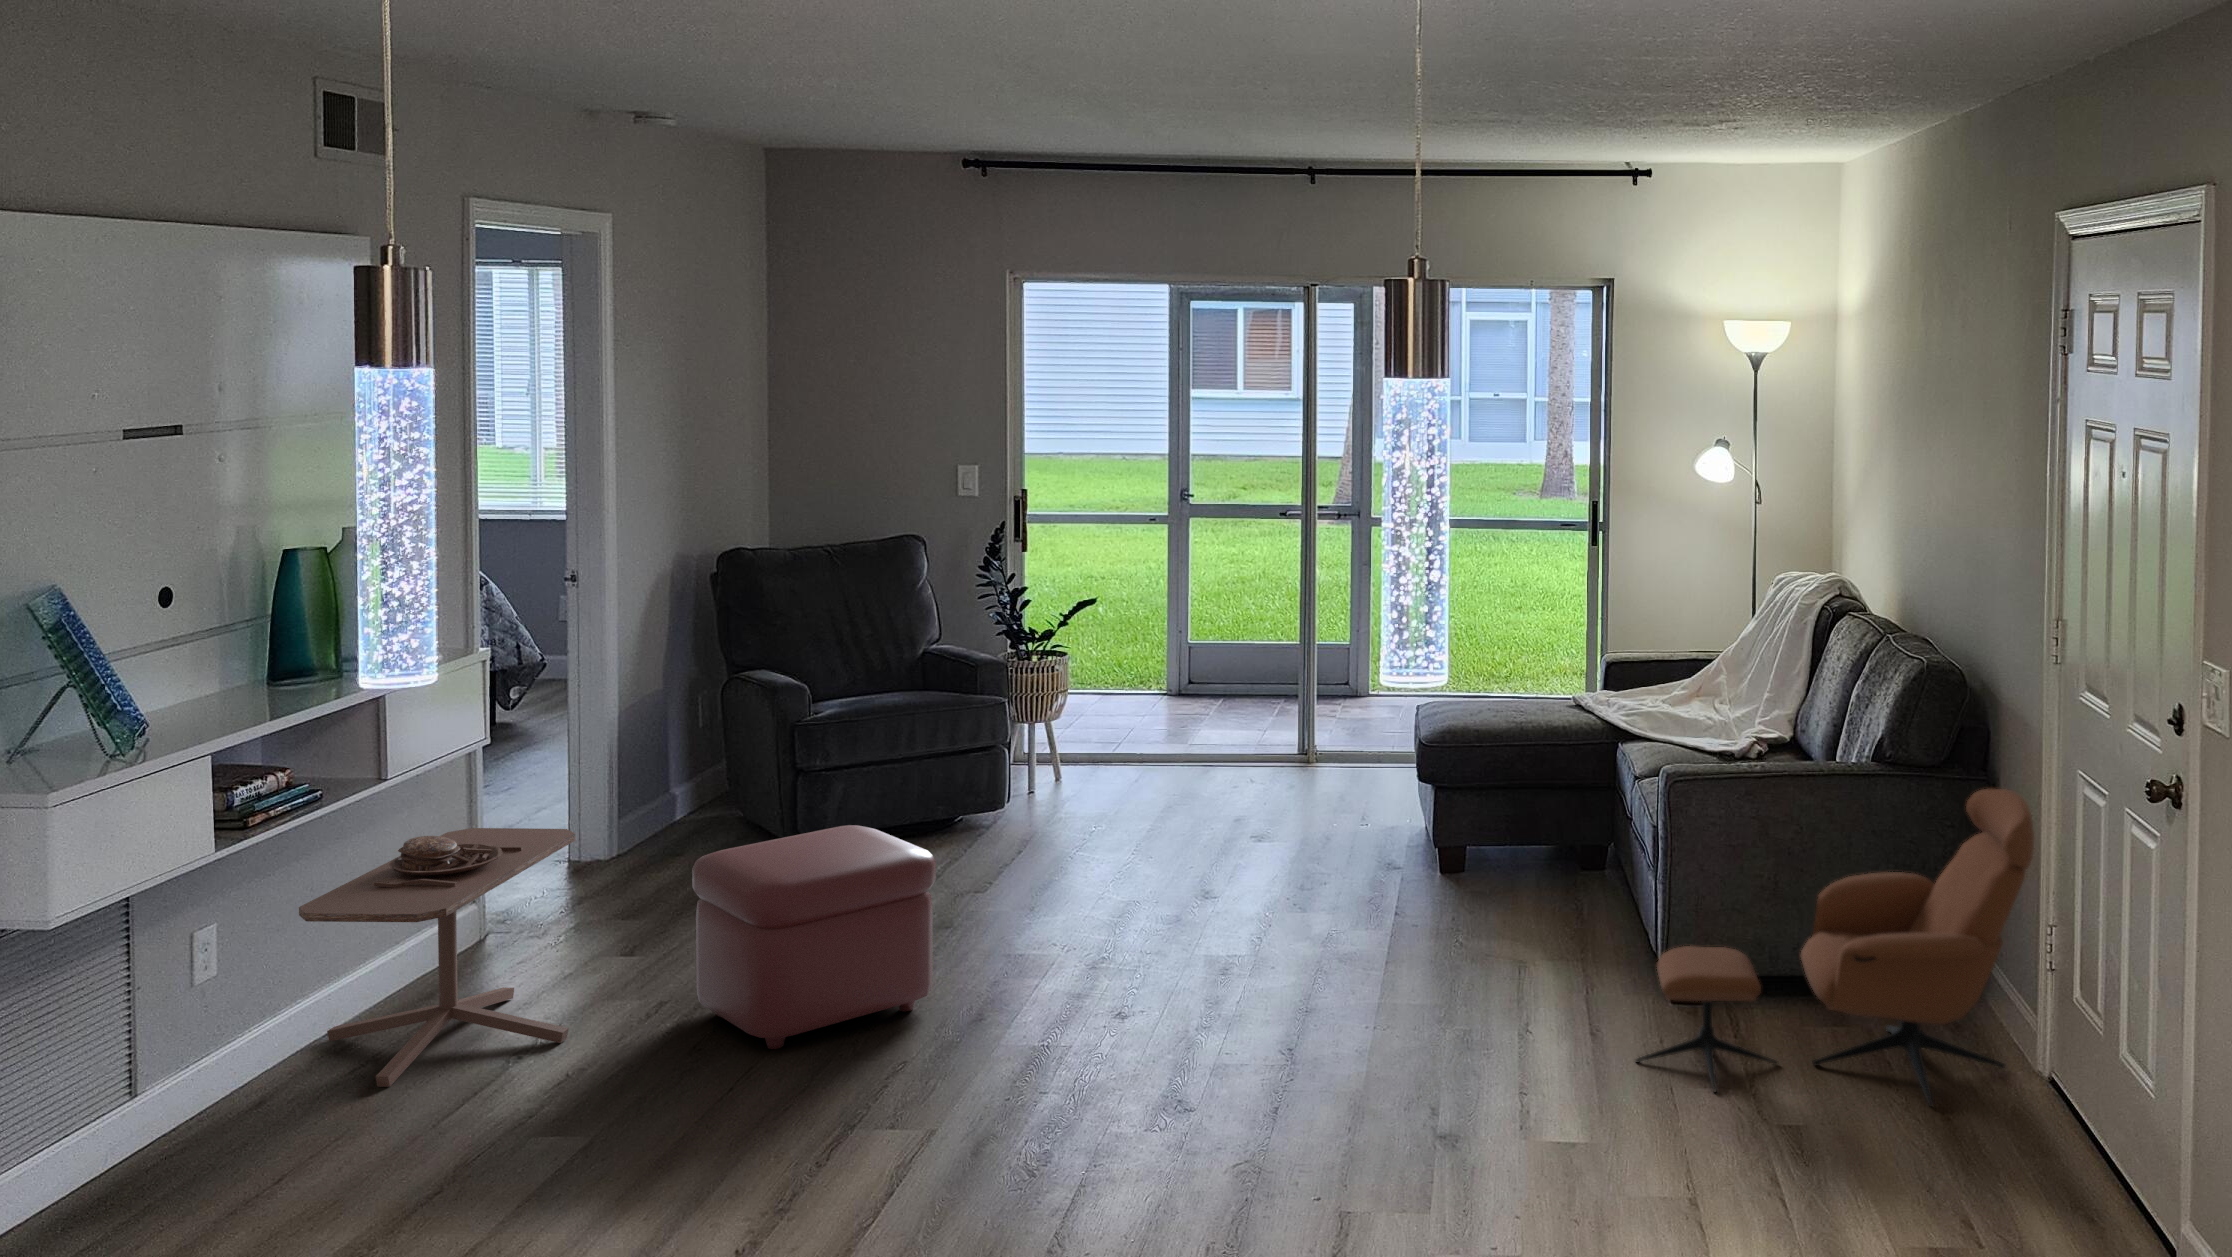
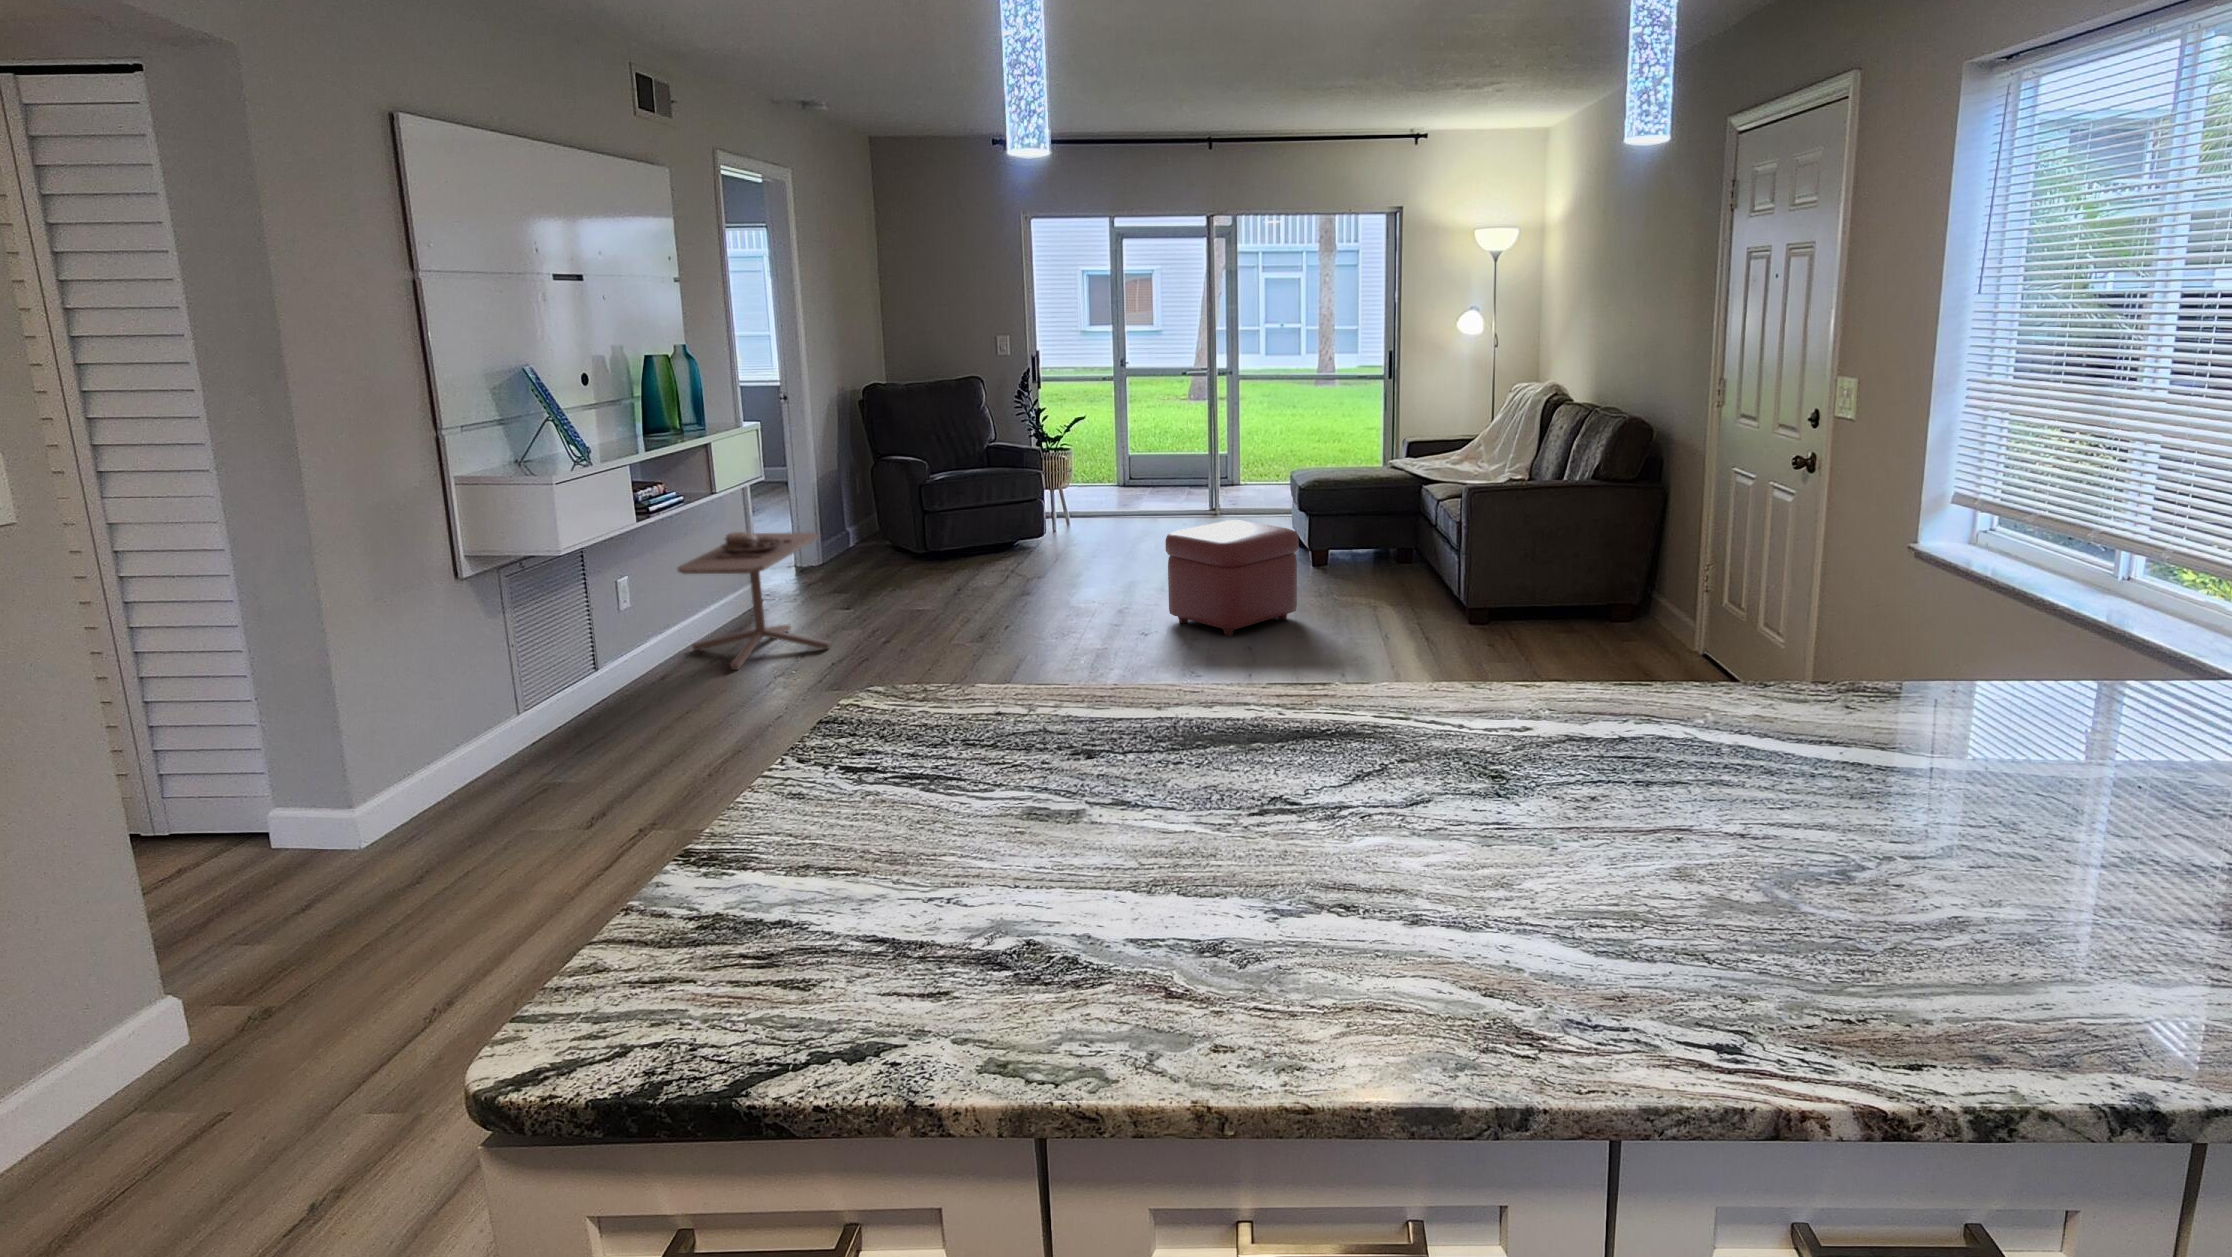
lounge chair: present [1636,789,2034,1106] -> none [1457,485,1703,665]
ottoman: present [692,825,936,1049] -> present [1166,520,1299,636]

